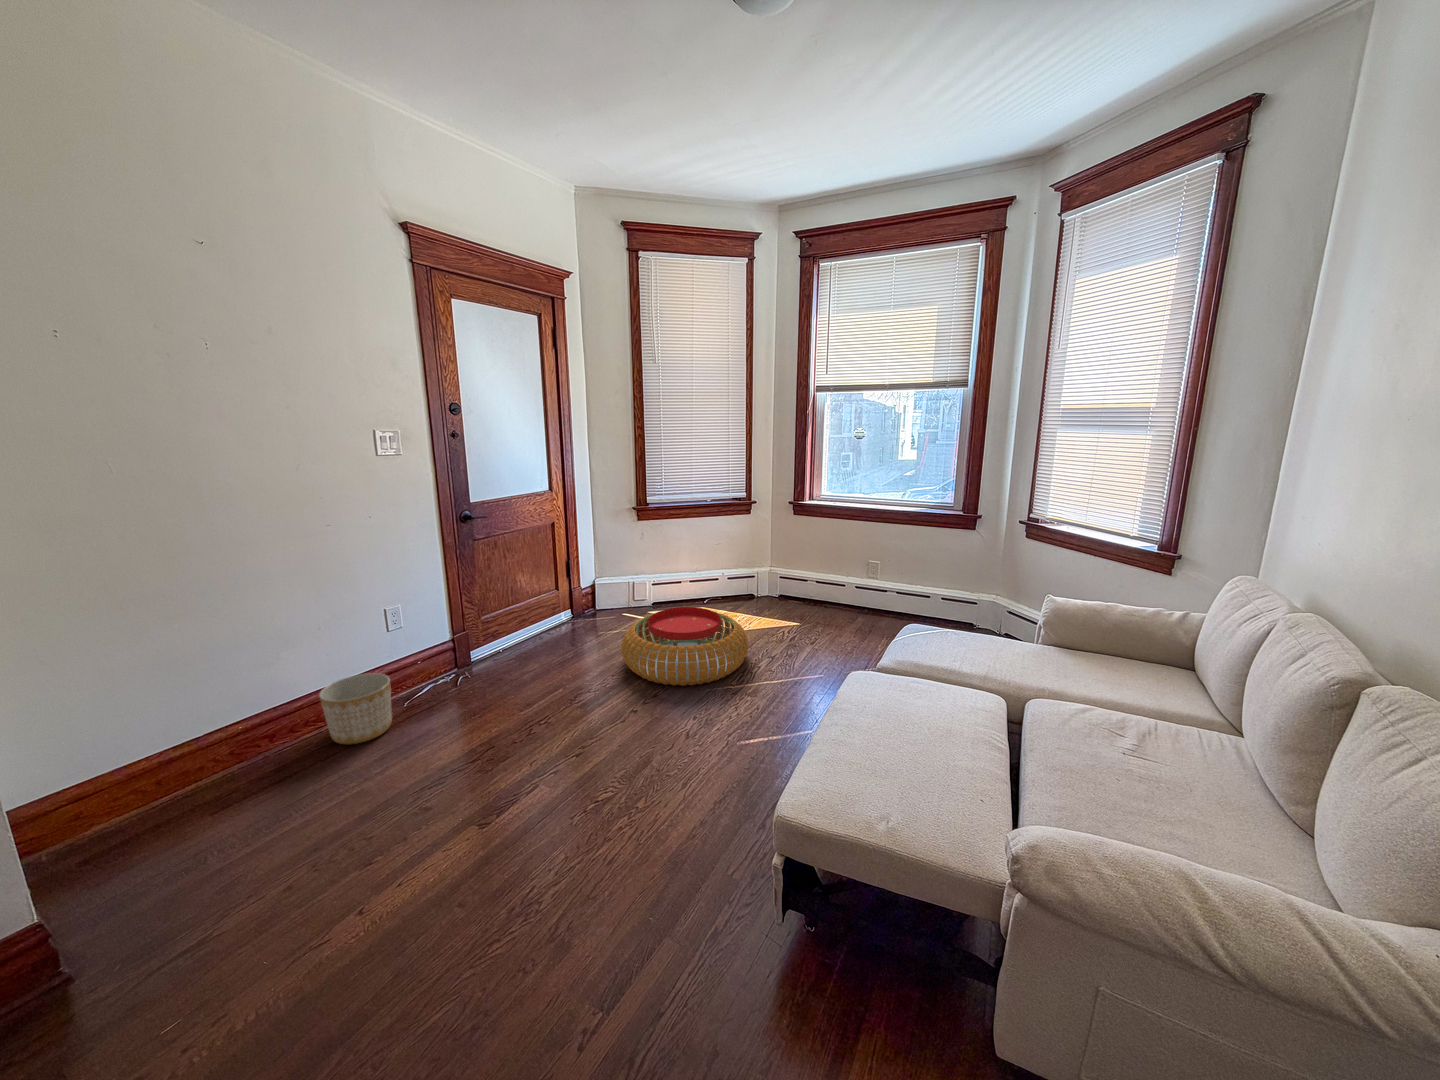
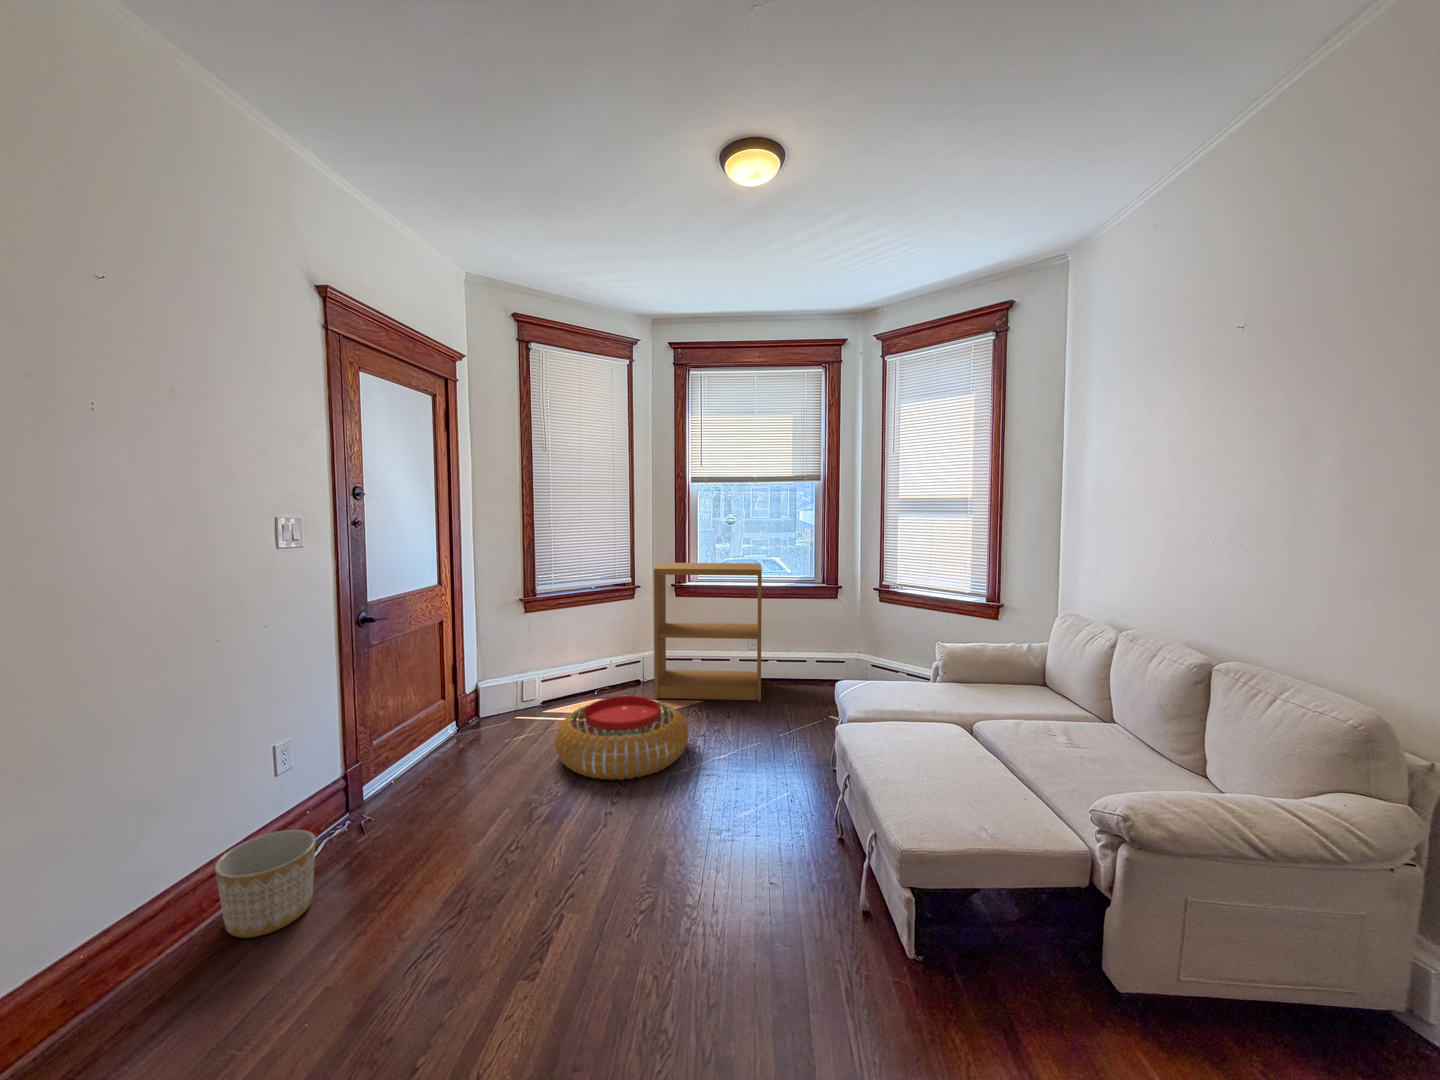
bookshelf: none [755,479,882,632] -> present [654,563,762,701]

